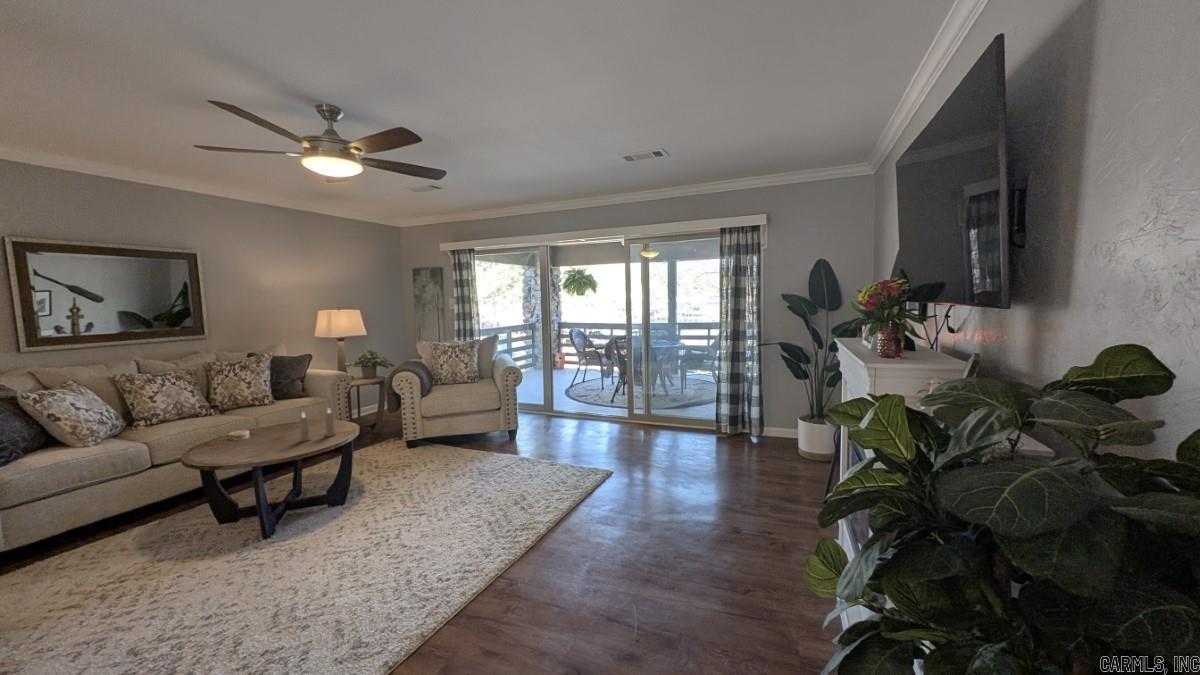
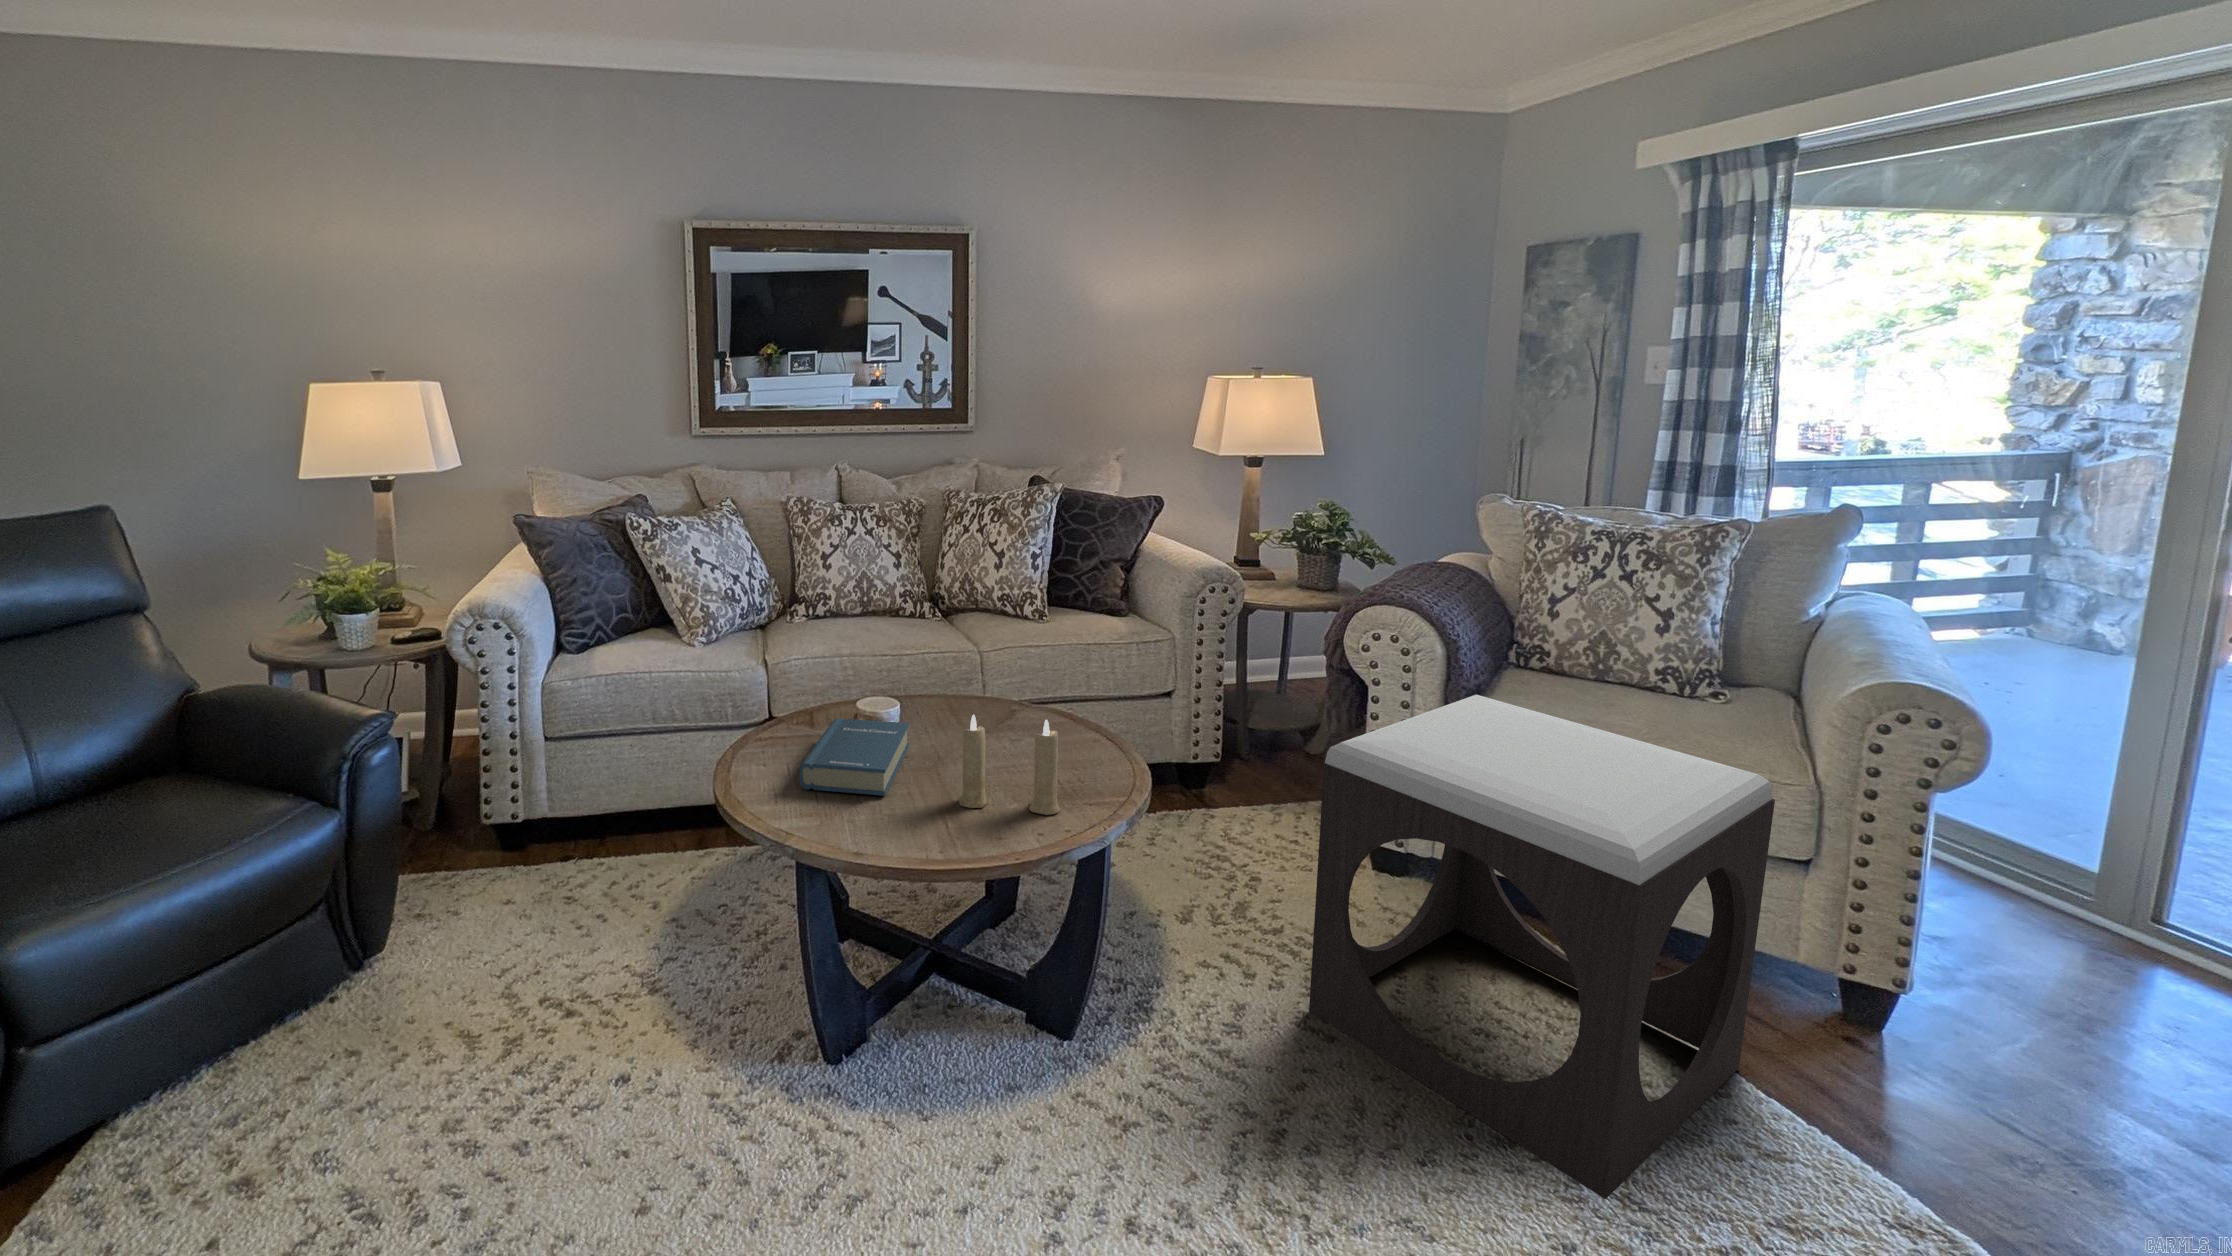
footstool: none [403,386,495,476] -> present [1309,695,1775,1199]
hardback book: none [228,430,272,454] -> present [799,718,909,796]

